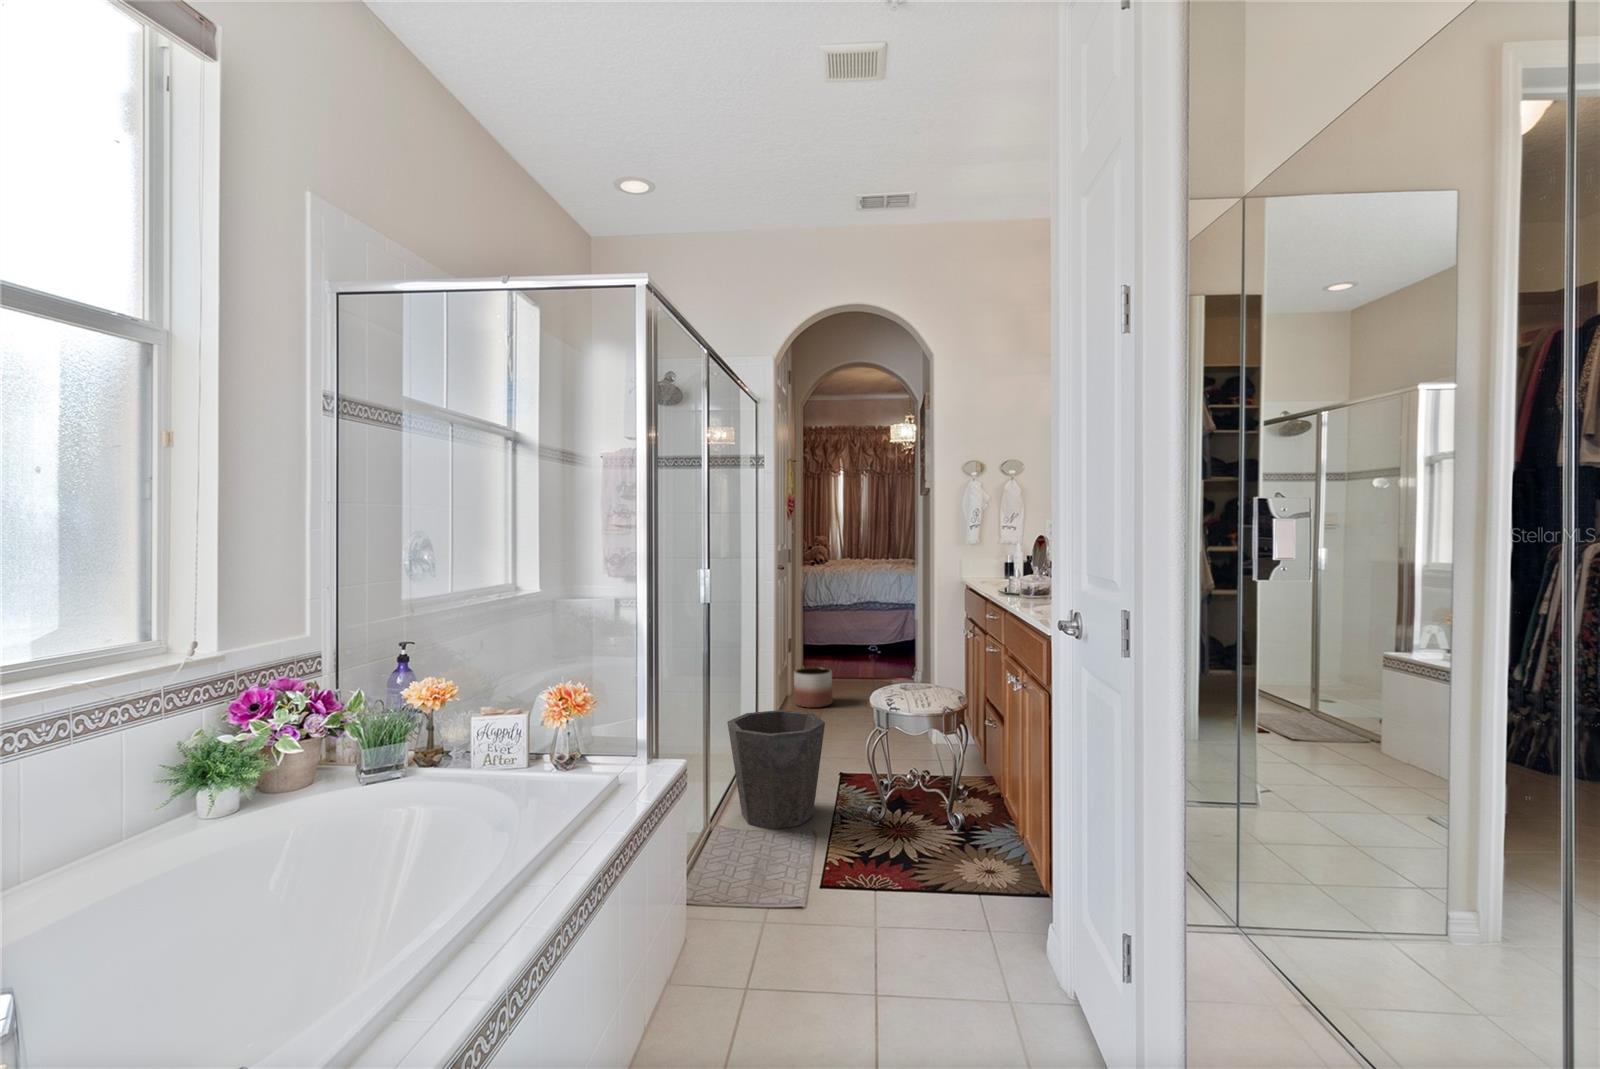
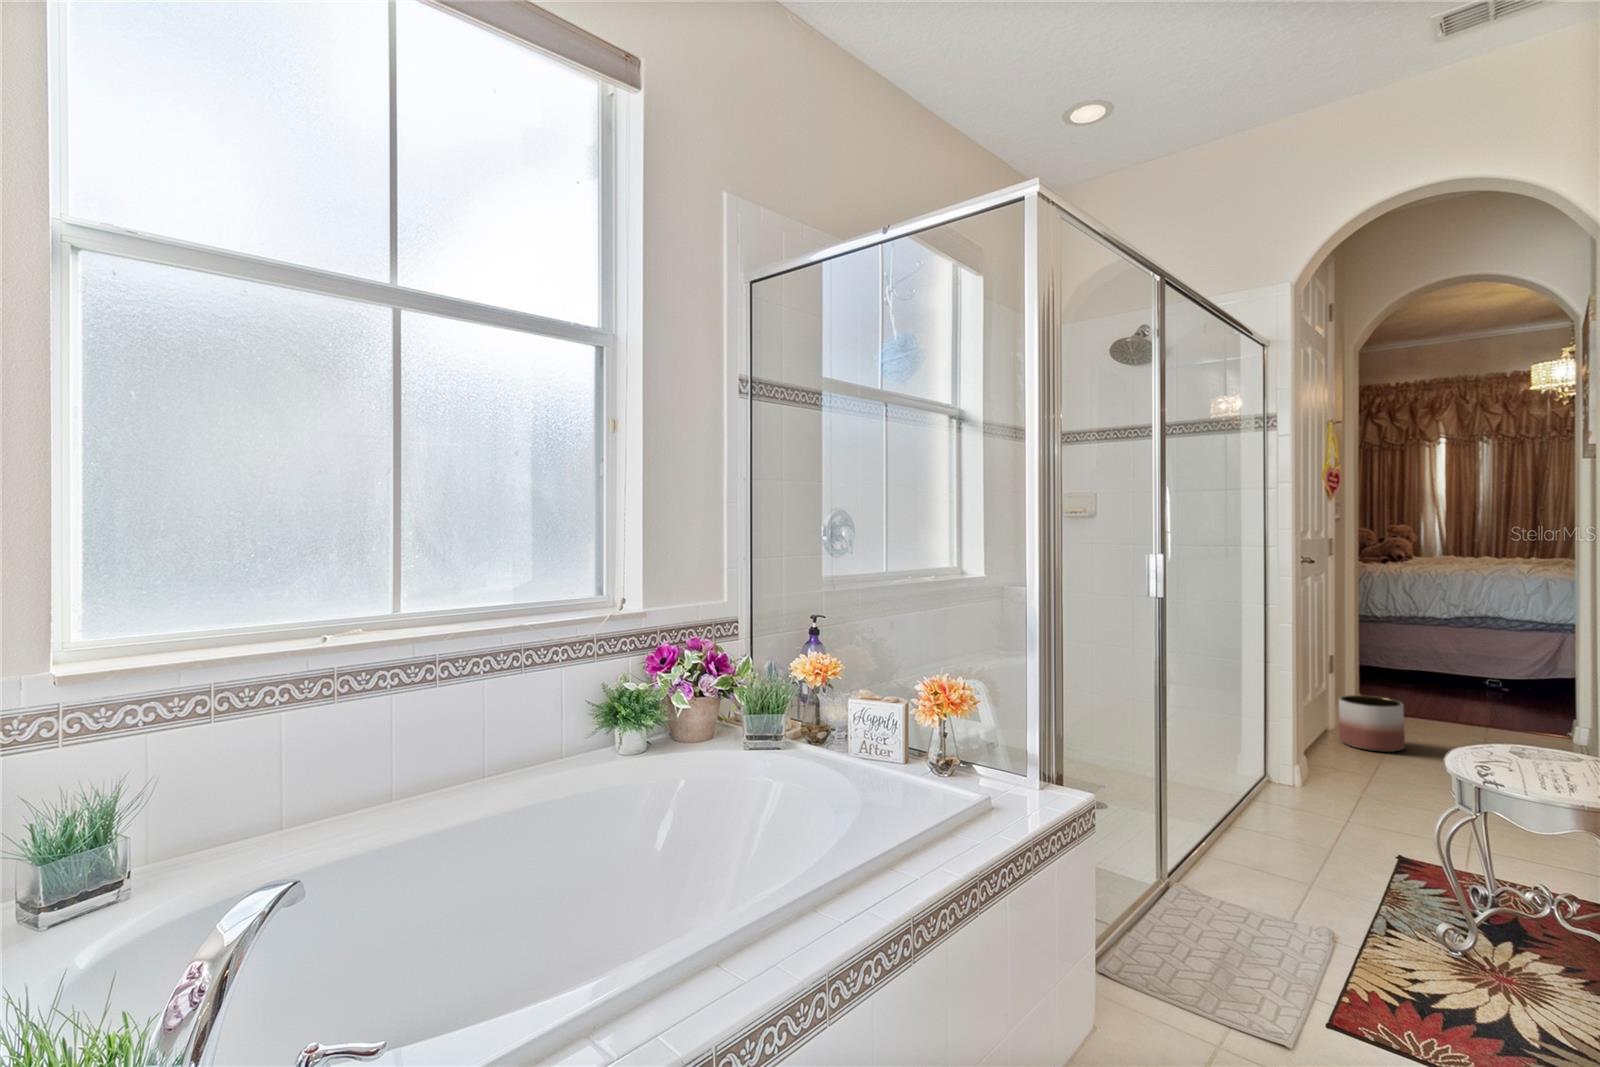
waste bin: present [727,710,825,829] -> none [1198,743,1356,916]

